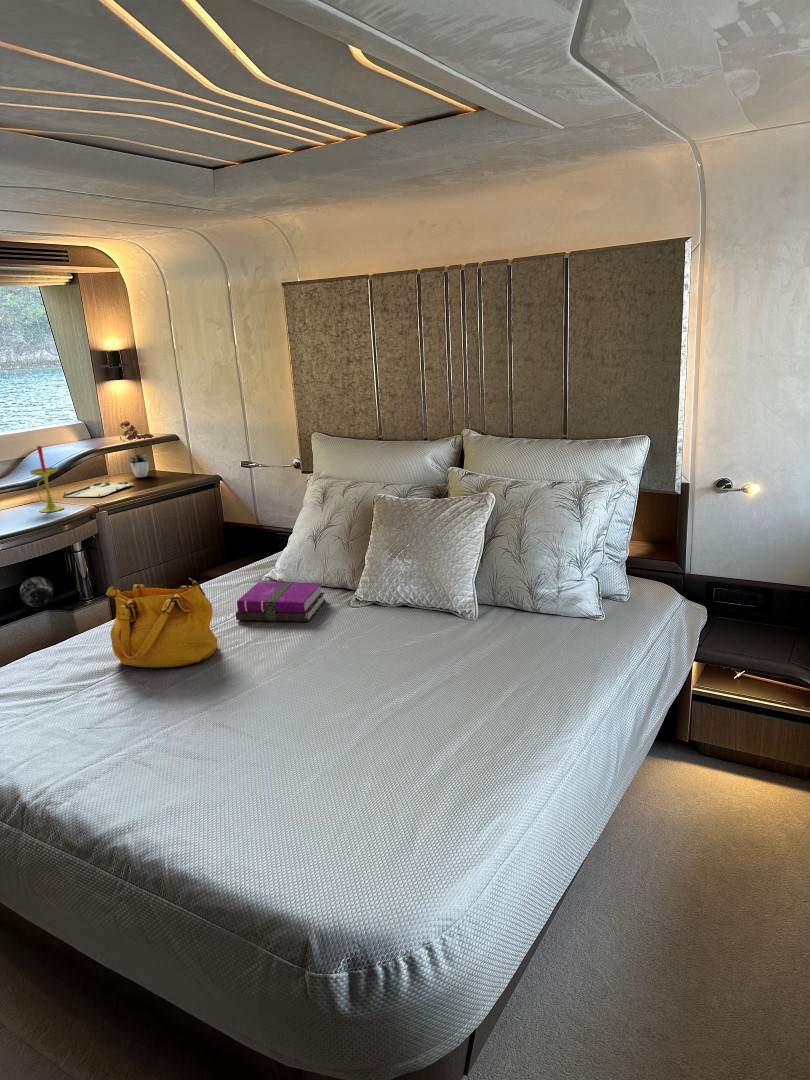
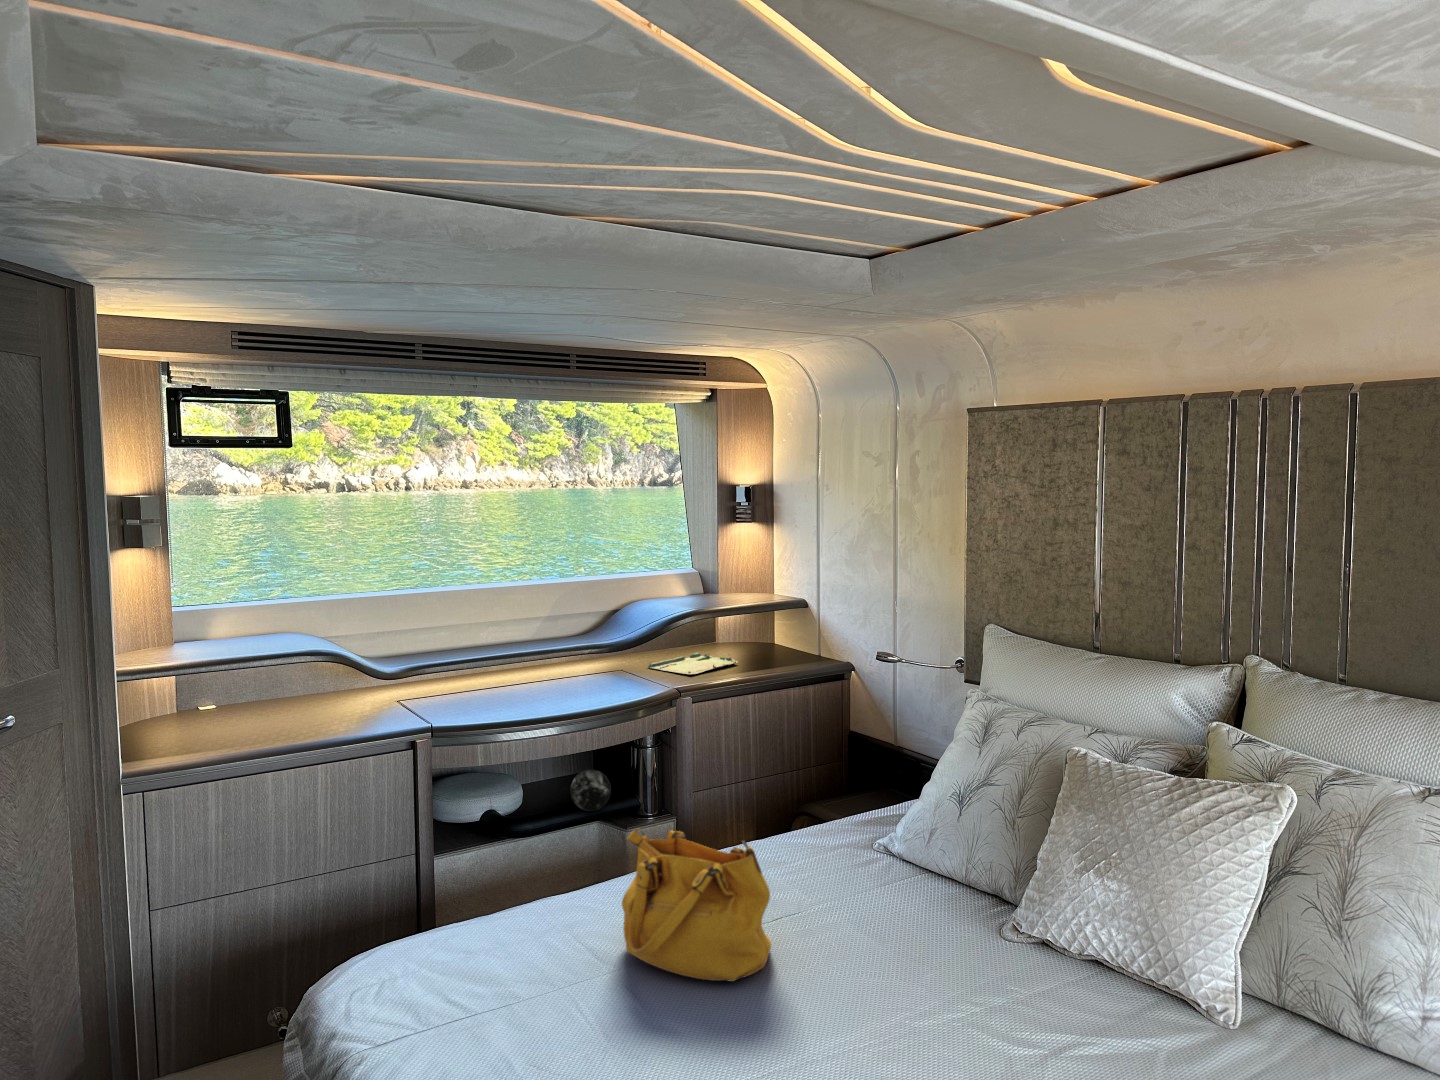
flower arrangement: present [119,421,154,477] -> none [731,573,781,653]
candle: present [30,446,64,512] -> none [607,599,641,689]
notebook: present [236,582,325,621] -> none [813,855,962,947]

